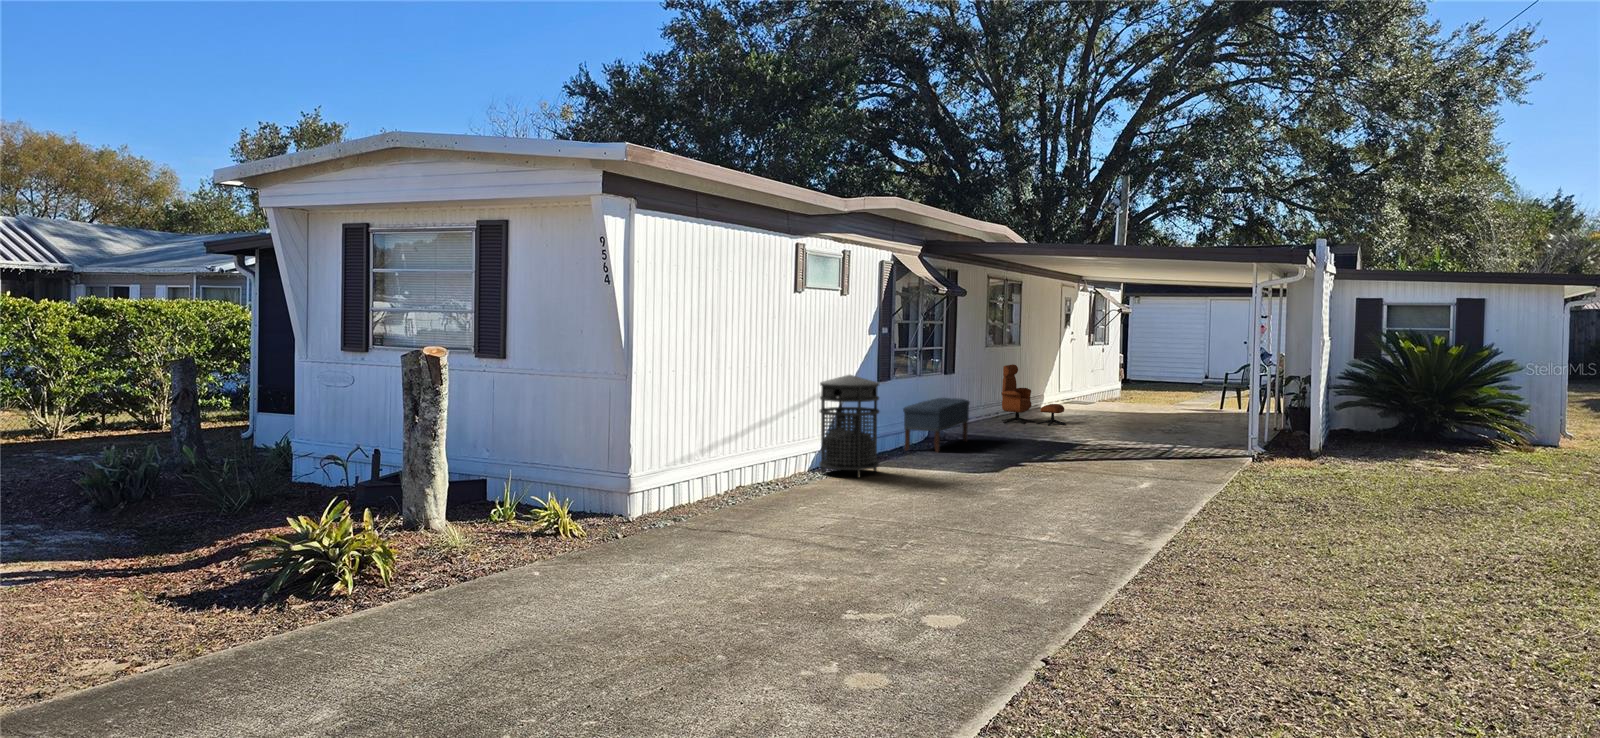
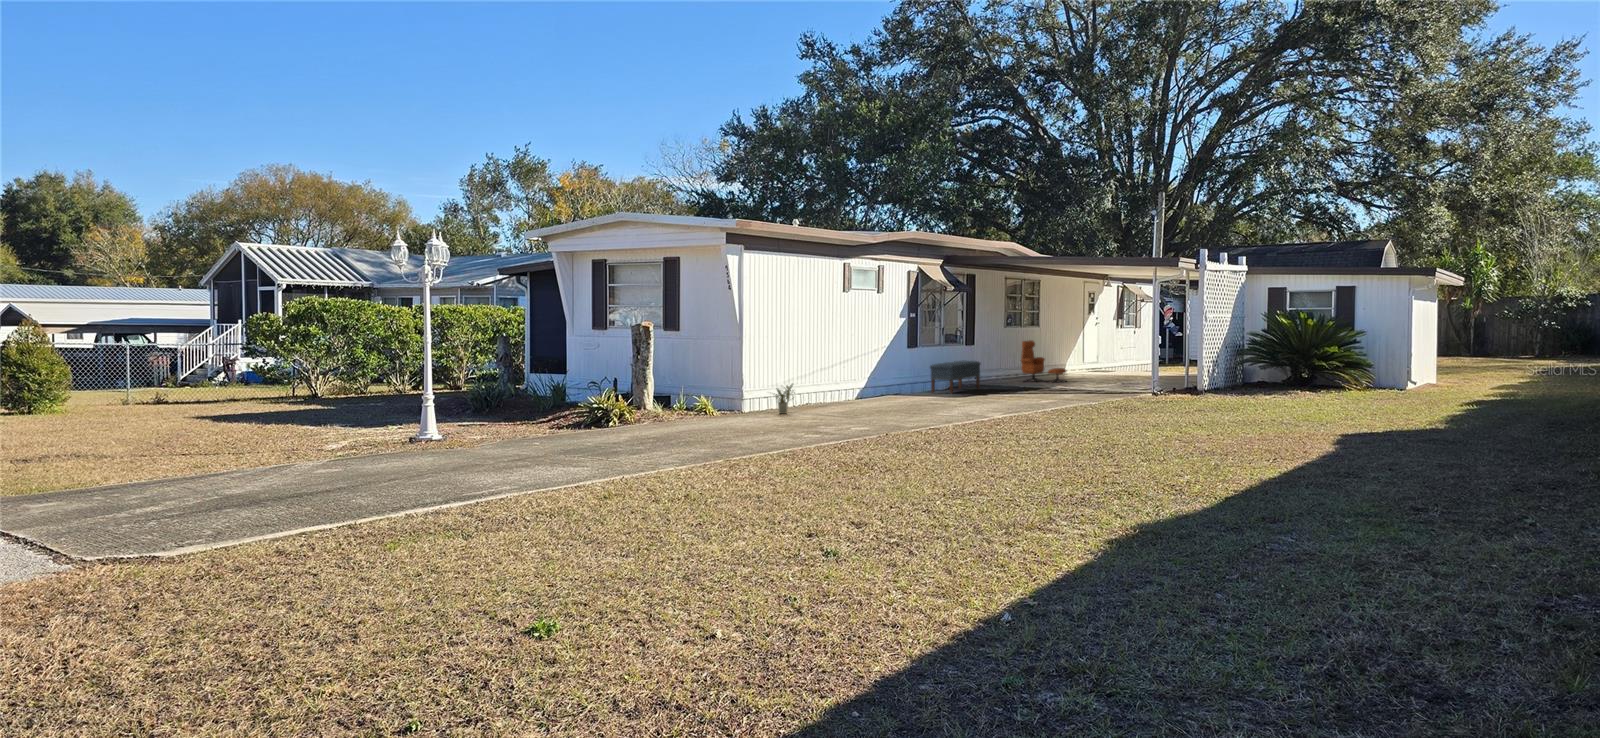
trash can: present [819,375,879,478] -> none [864,341,901,403]
potted plant: none [672,456,727,514] -> present [776,384,793,414]

